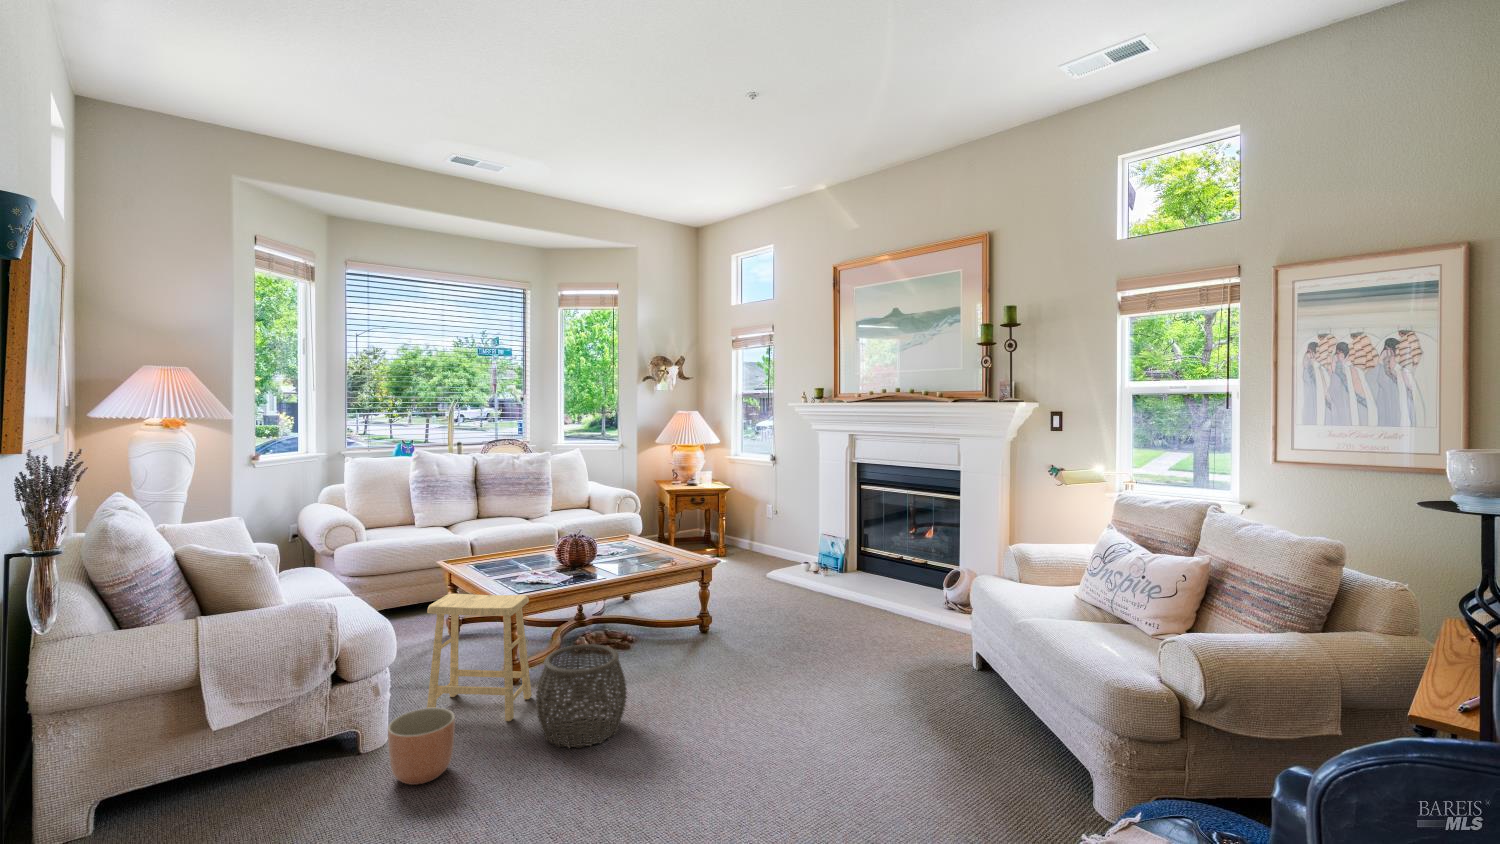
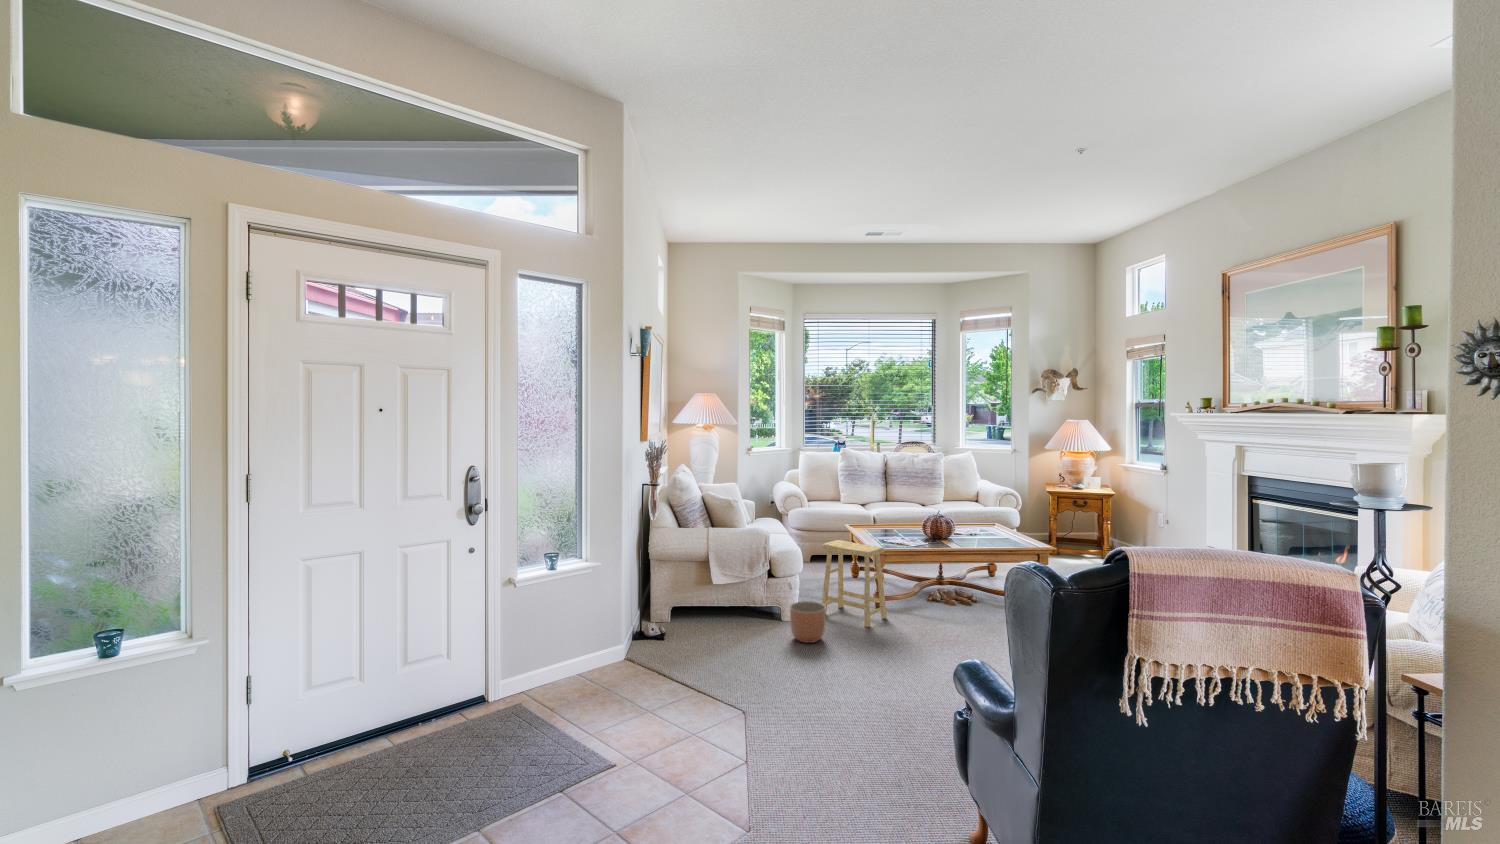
woven basket: present [536,644,627,748] -> none [878,584,941,652]

